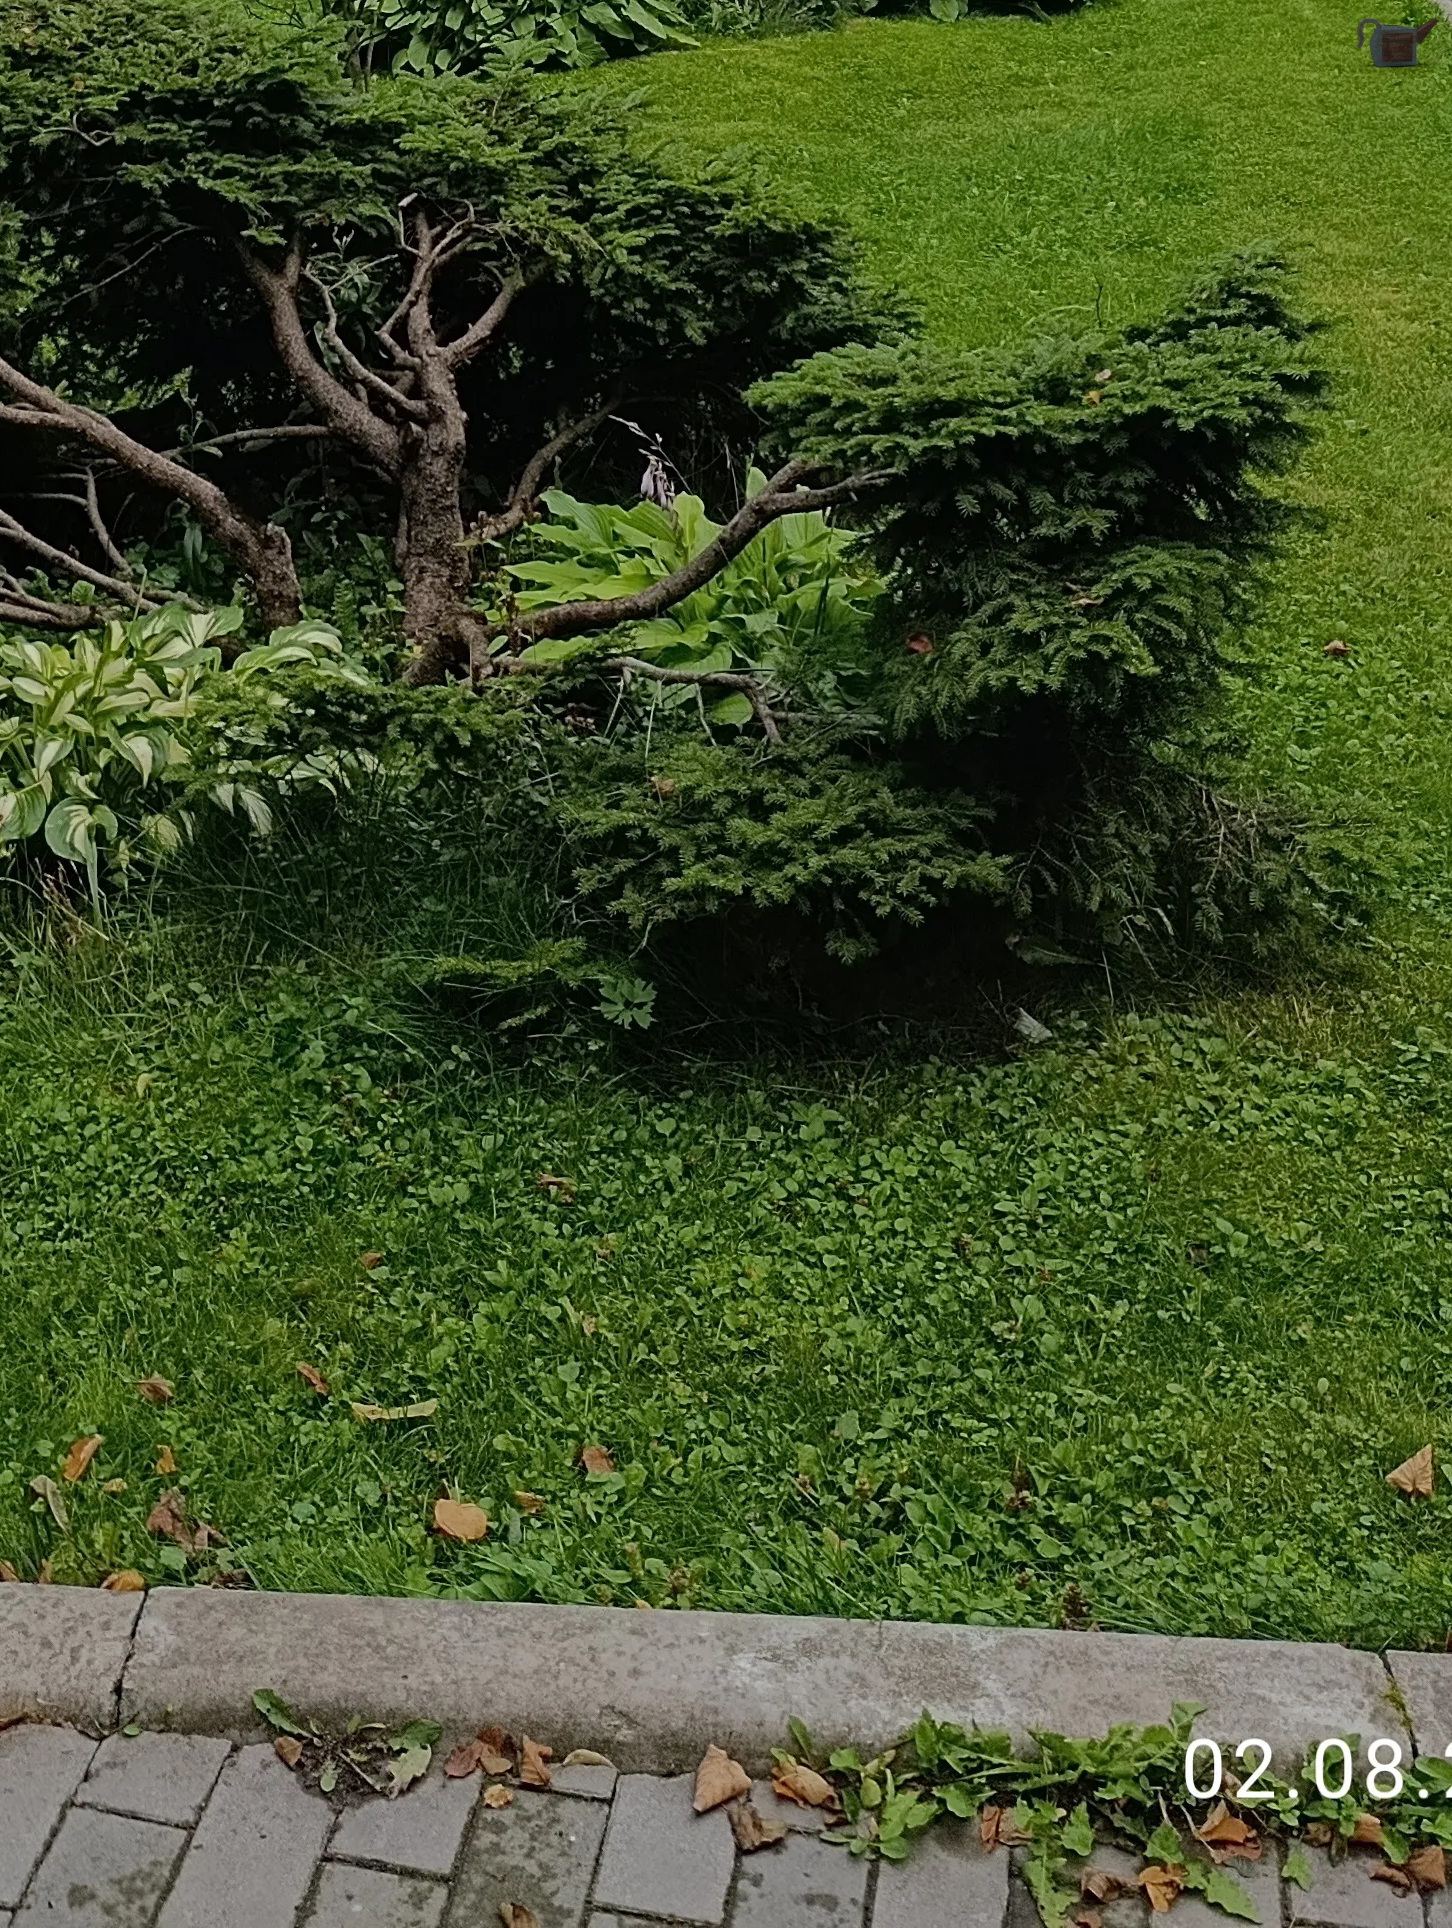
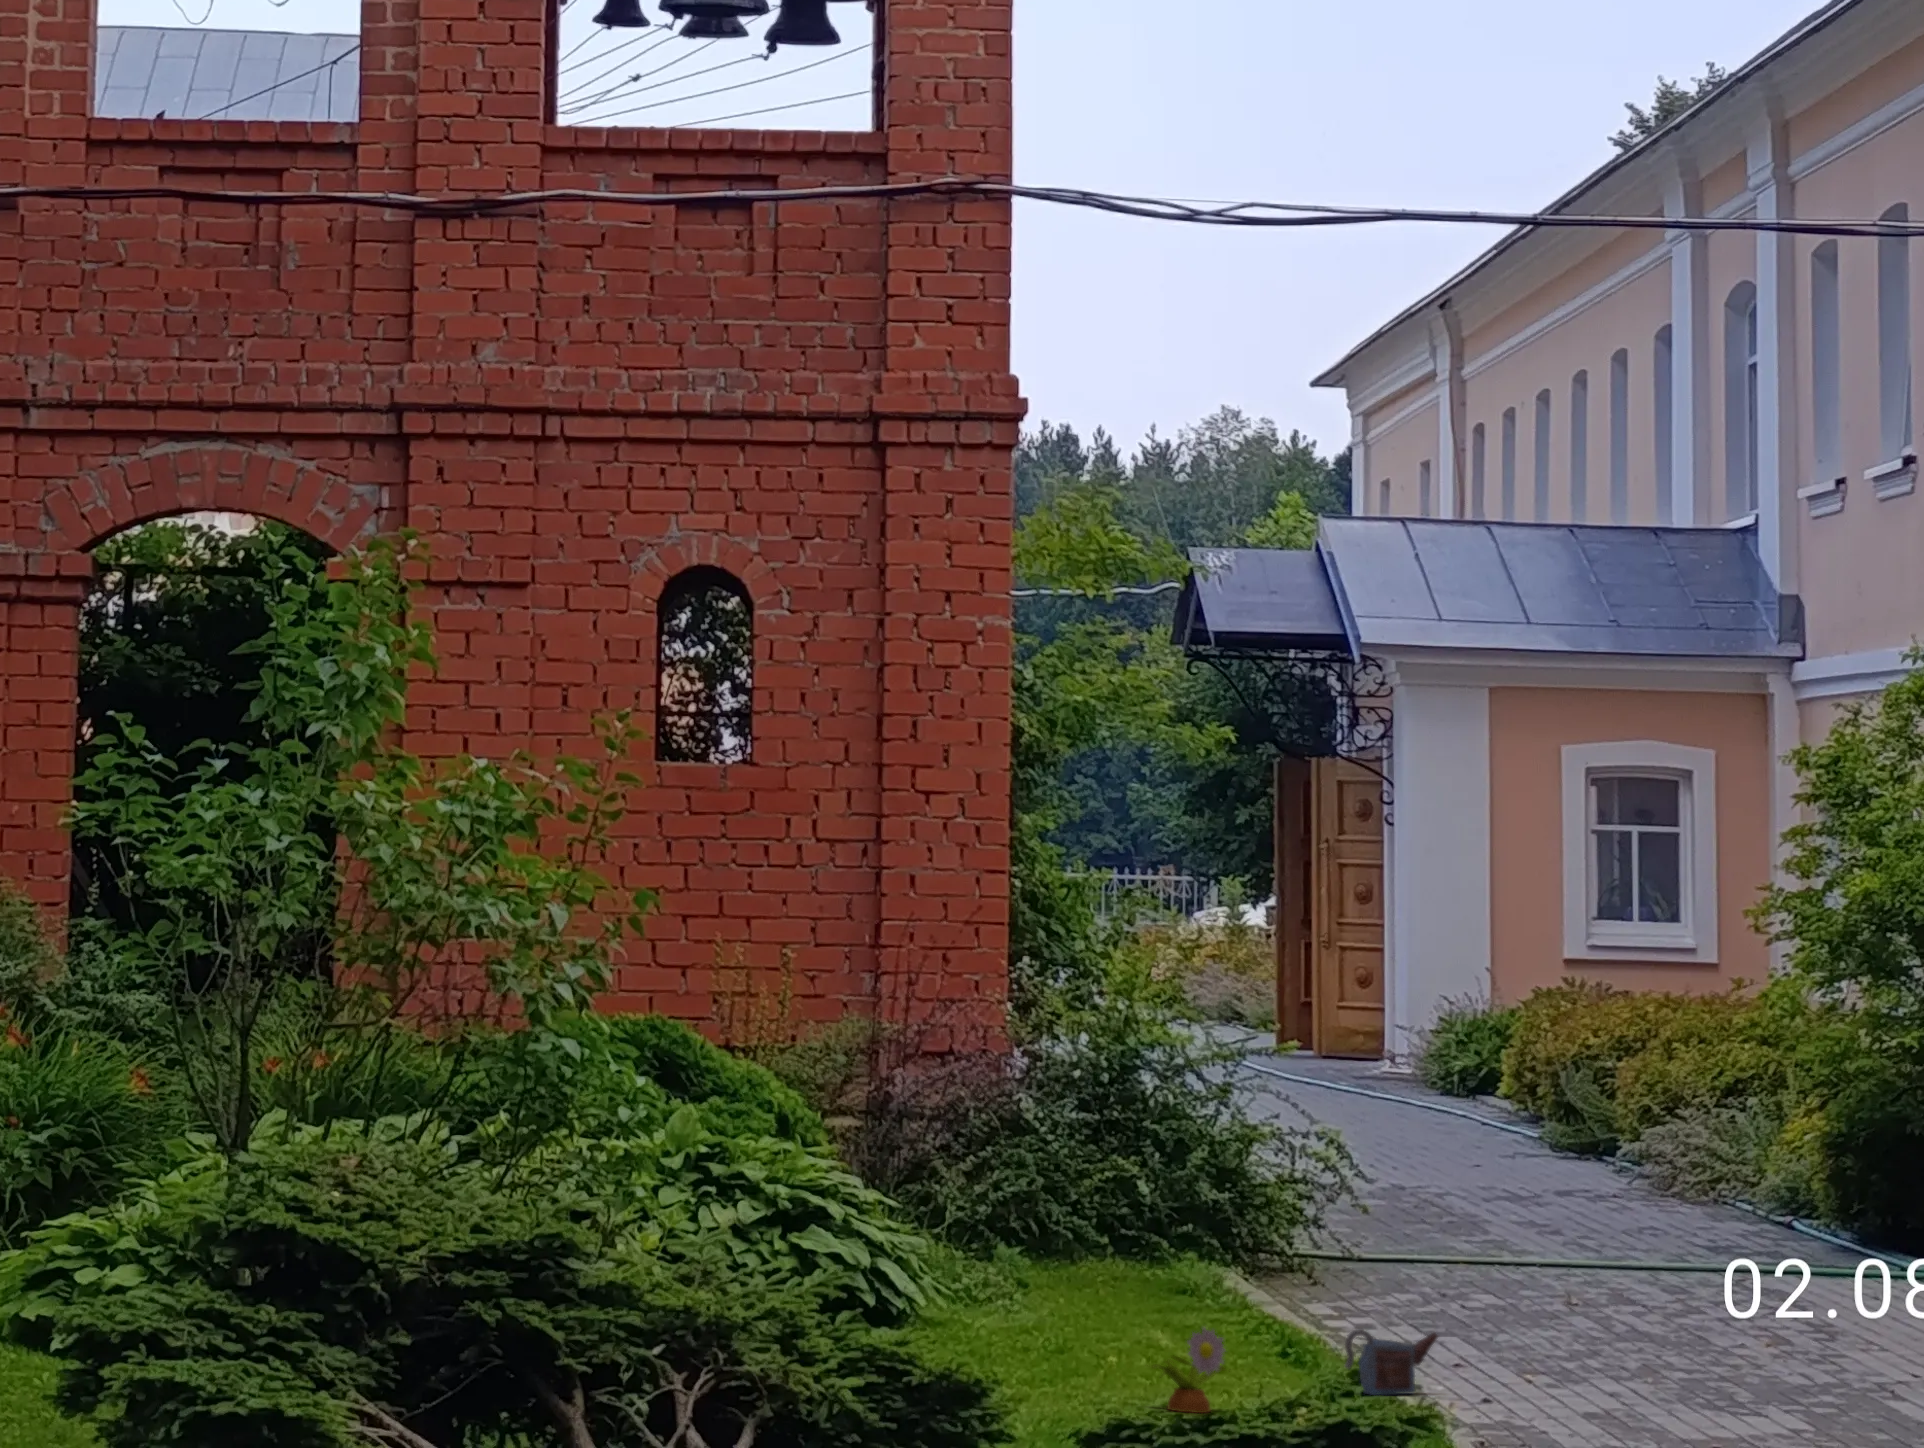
decorative plant: none [1168,29,1236,94] -> present [1151,1327,1226,1413]

